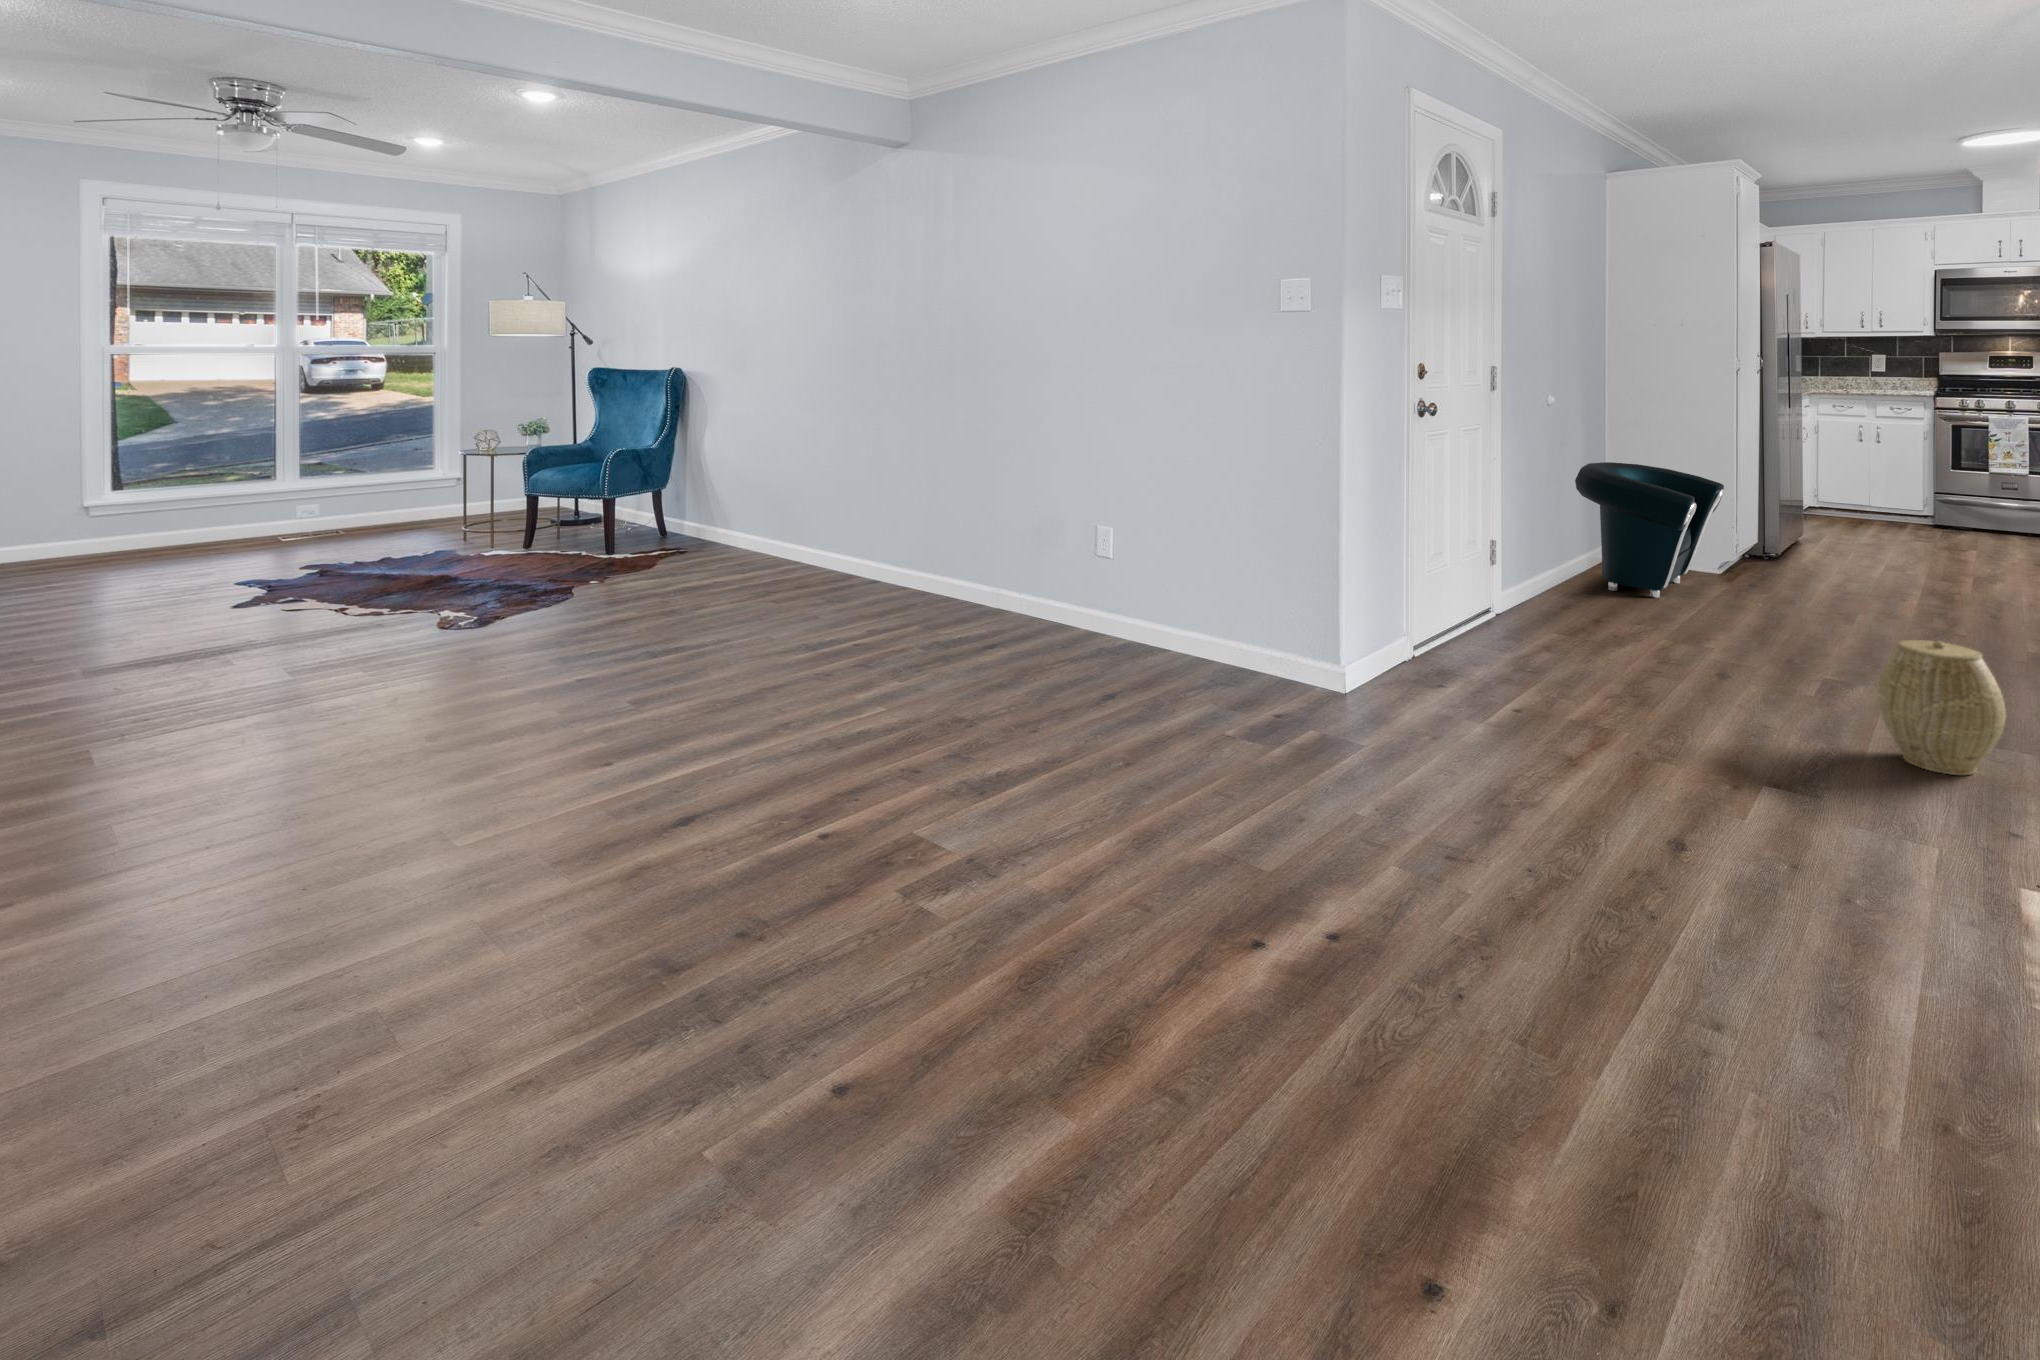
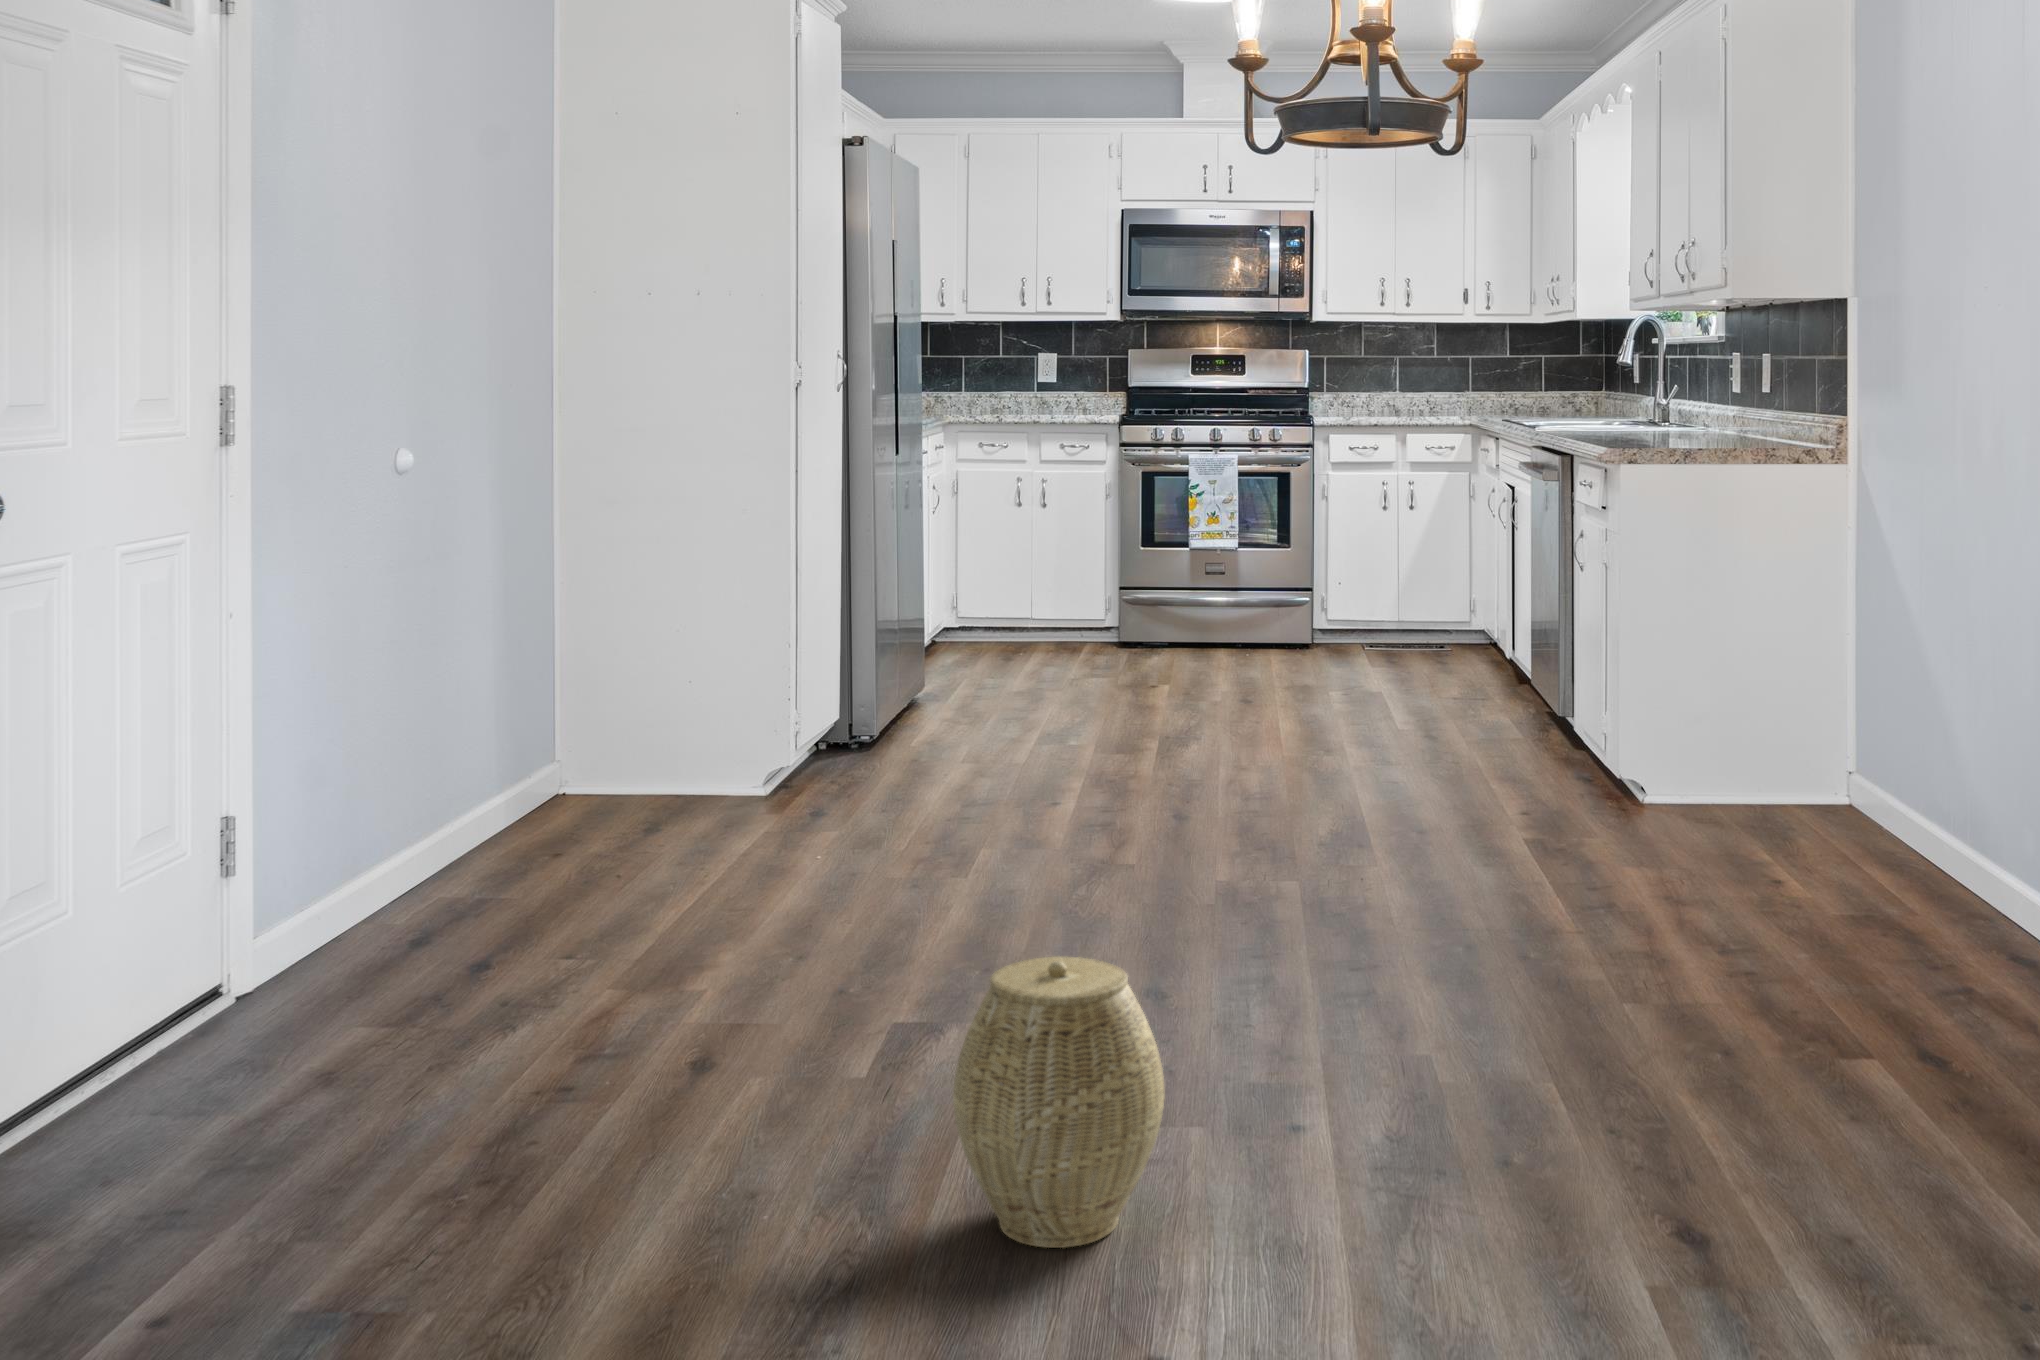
armchair: present [1575,462,1724,598] -> none [467,587,771,877]

